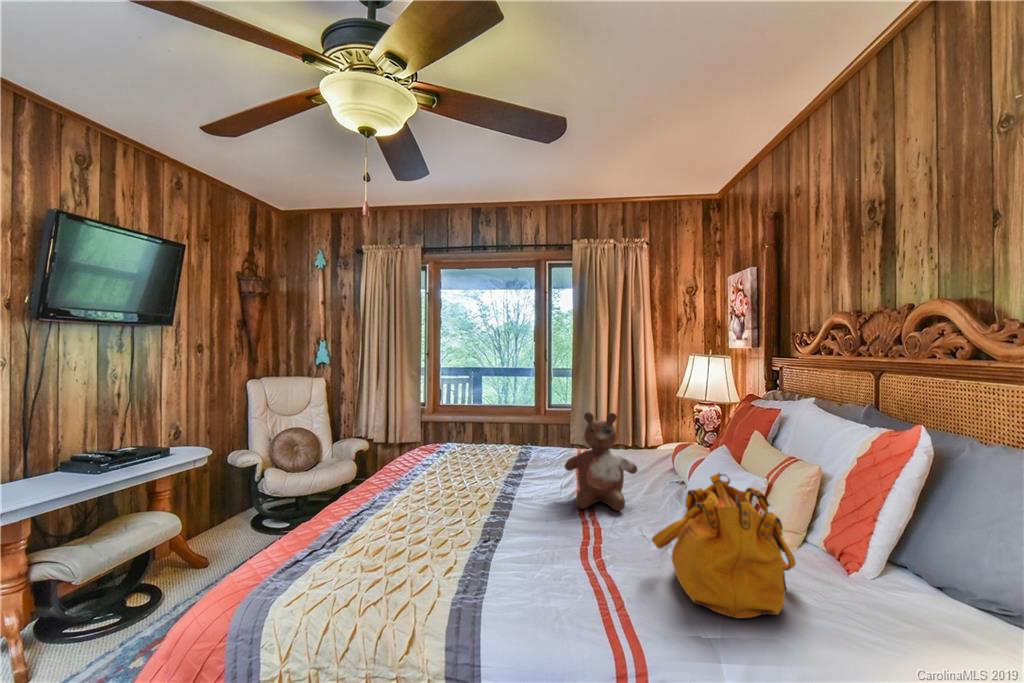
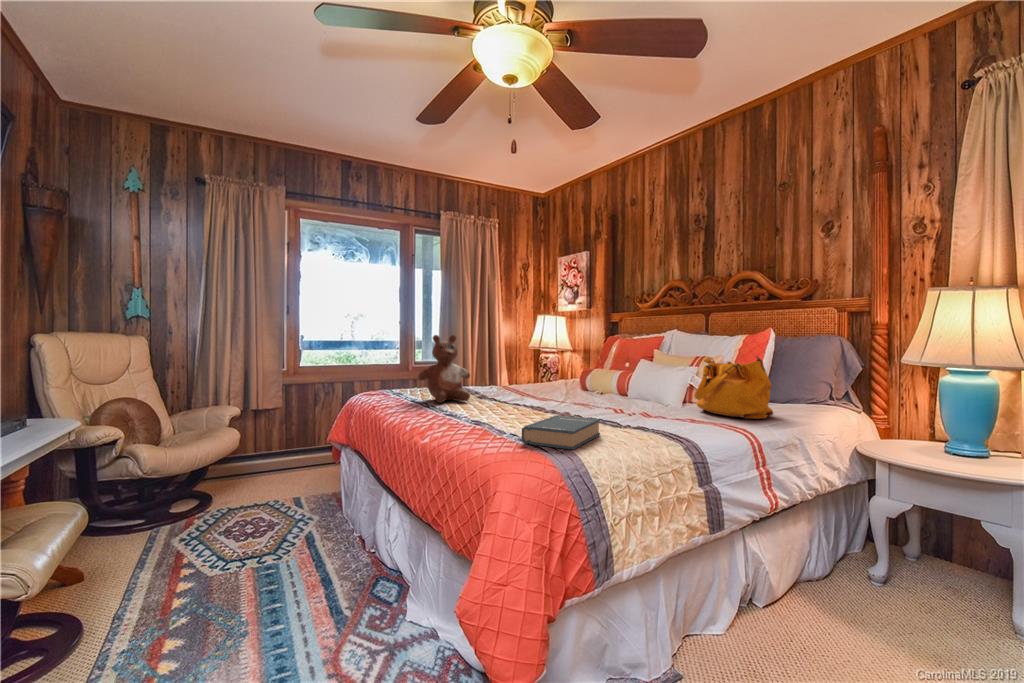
stuffed bear: present [565,412,637,511] -> present [418,335,470,403]
hardback book: none [291,537,396,601] -> present [522,415,600,450]

